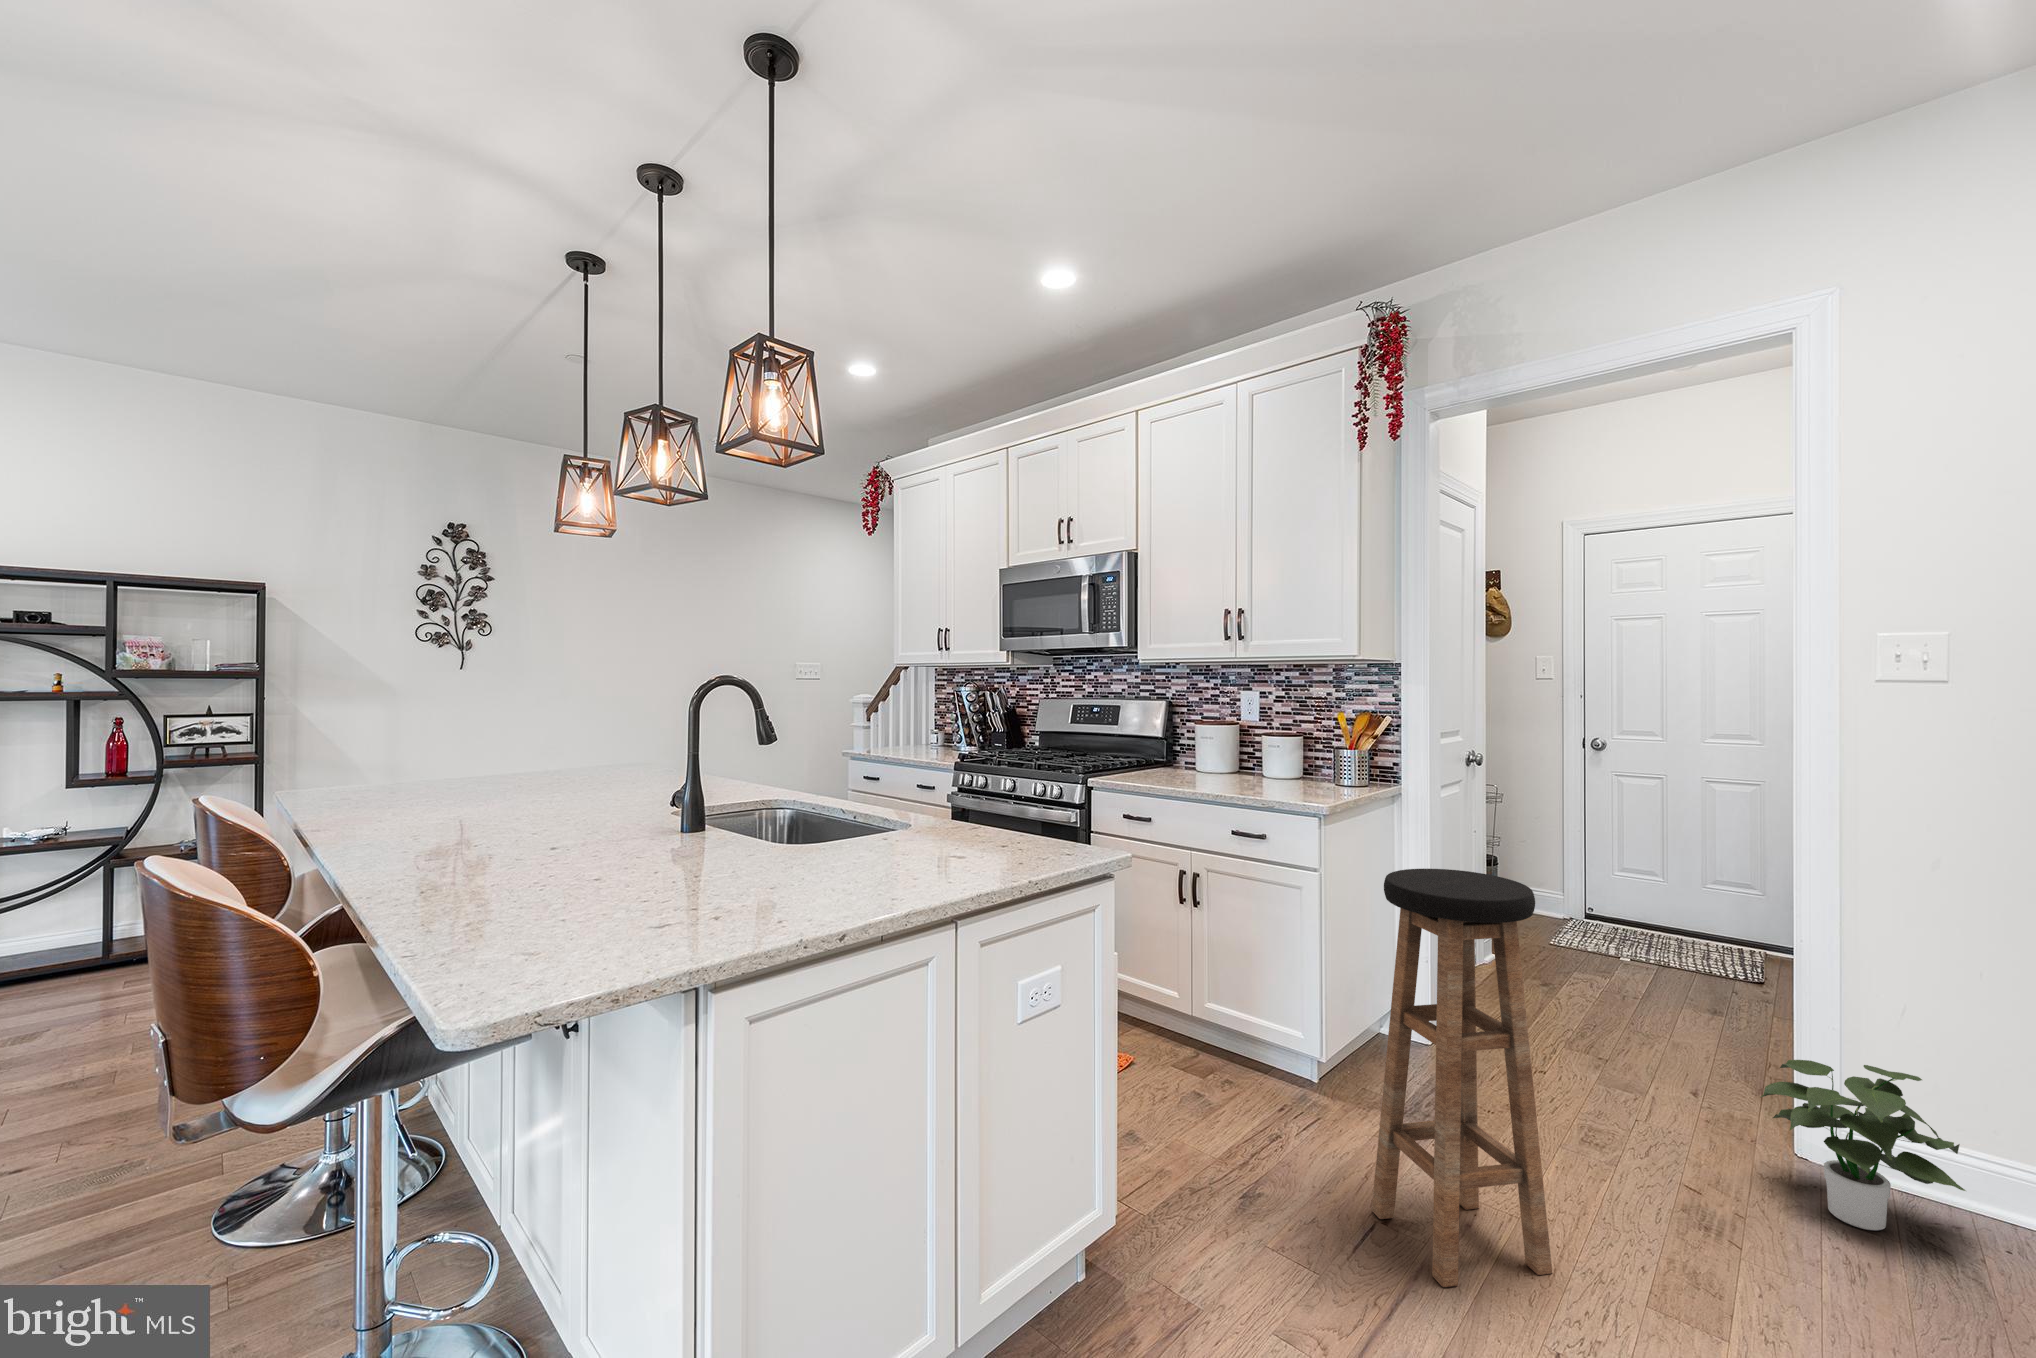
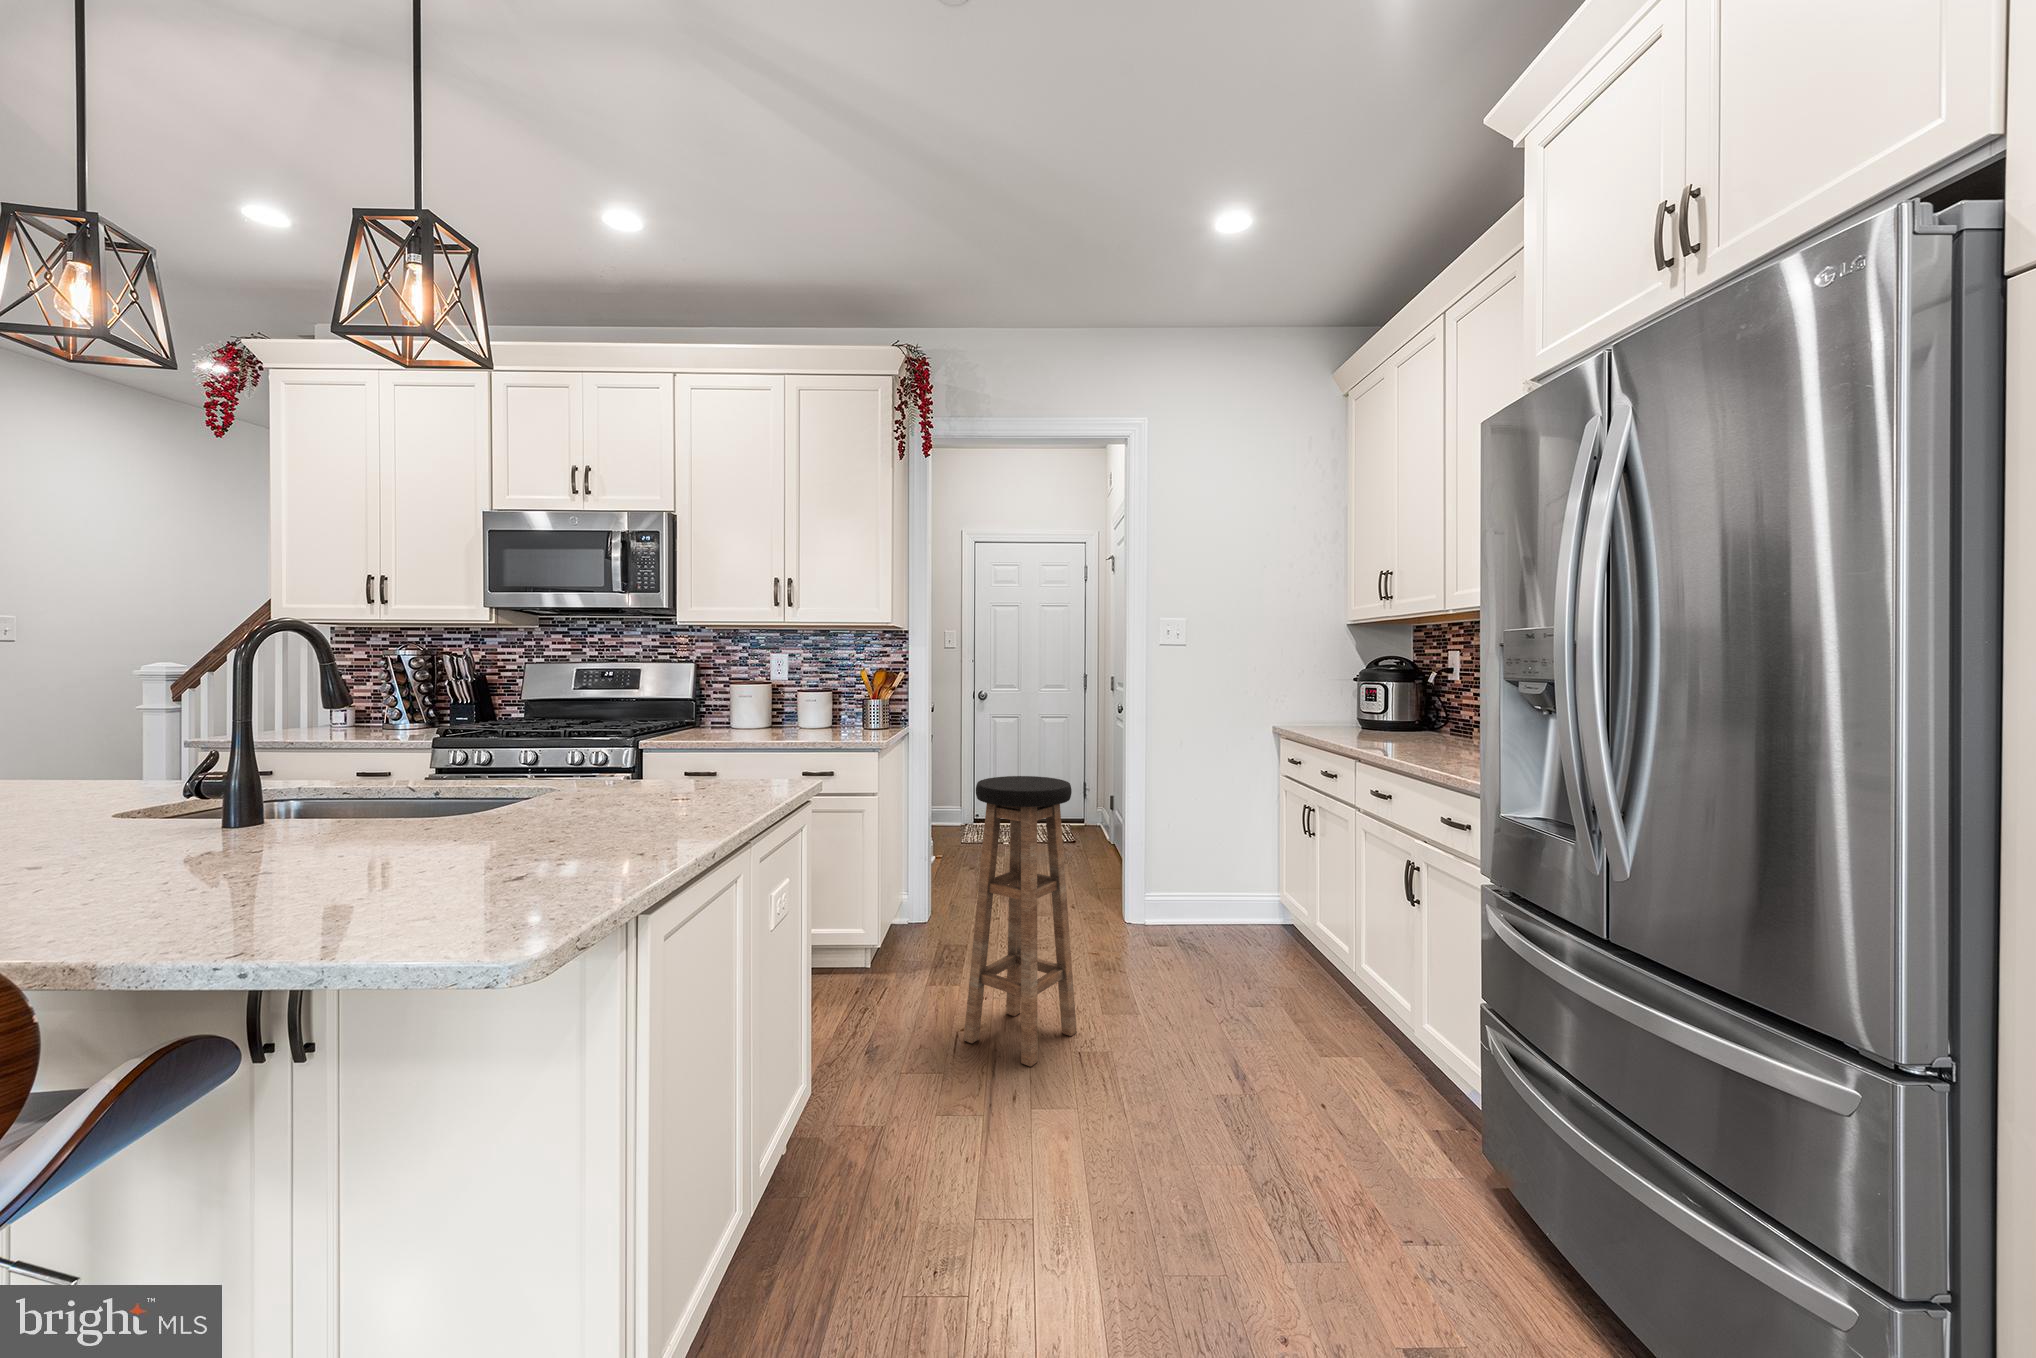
potted plant: present [1761,1060,1966,1230] -> none [1134,862,1219,952]

